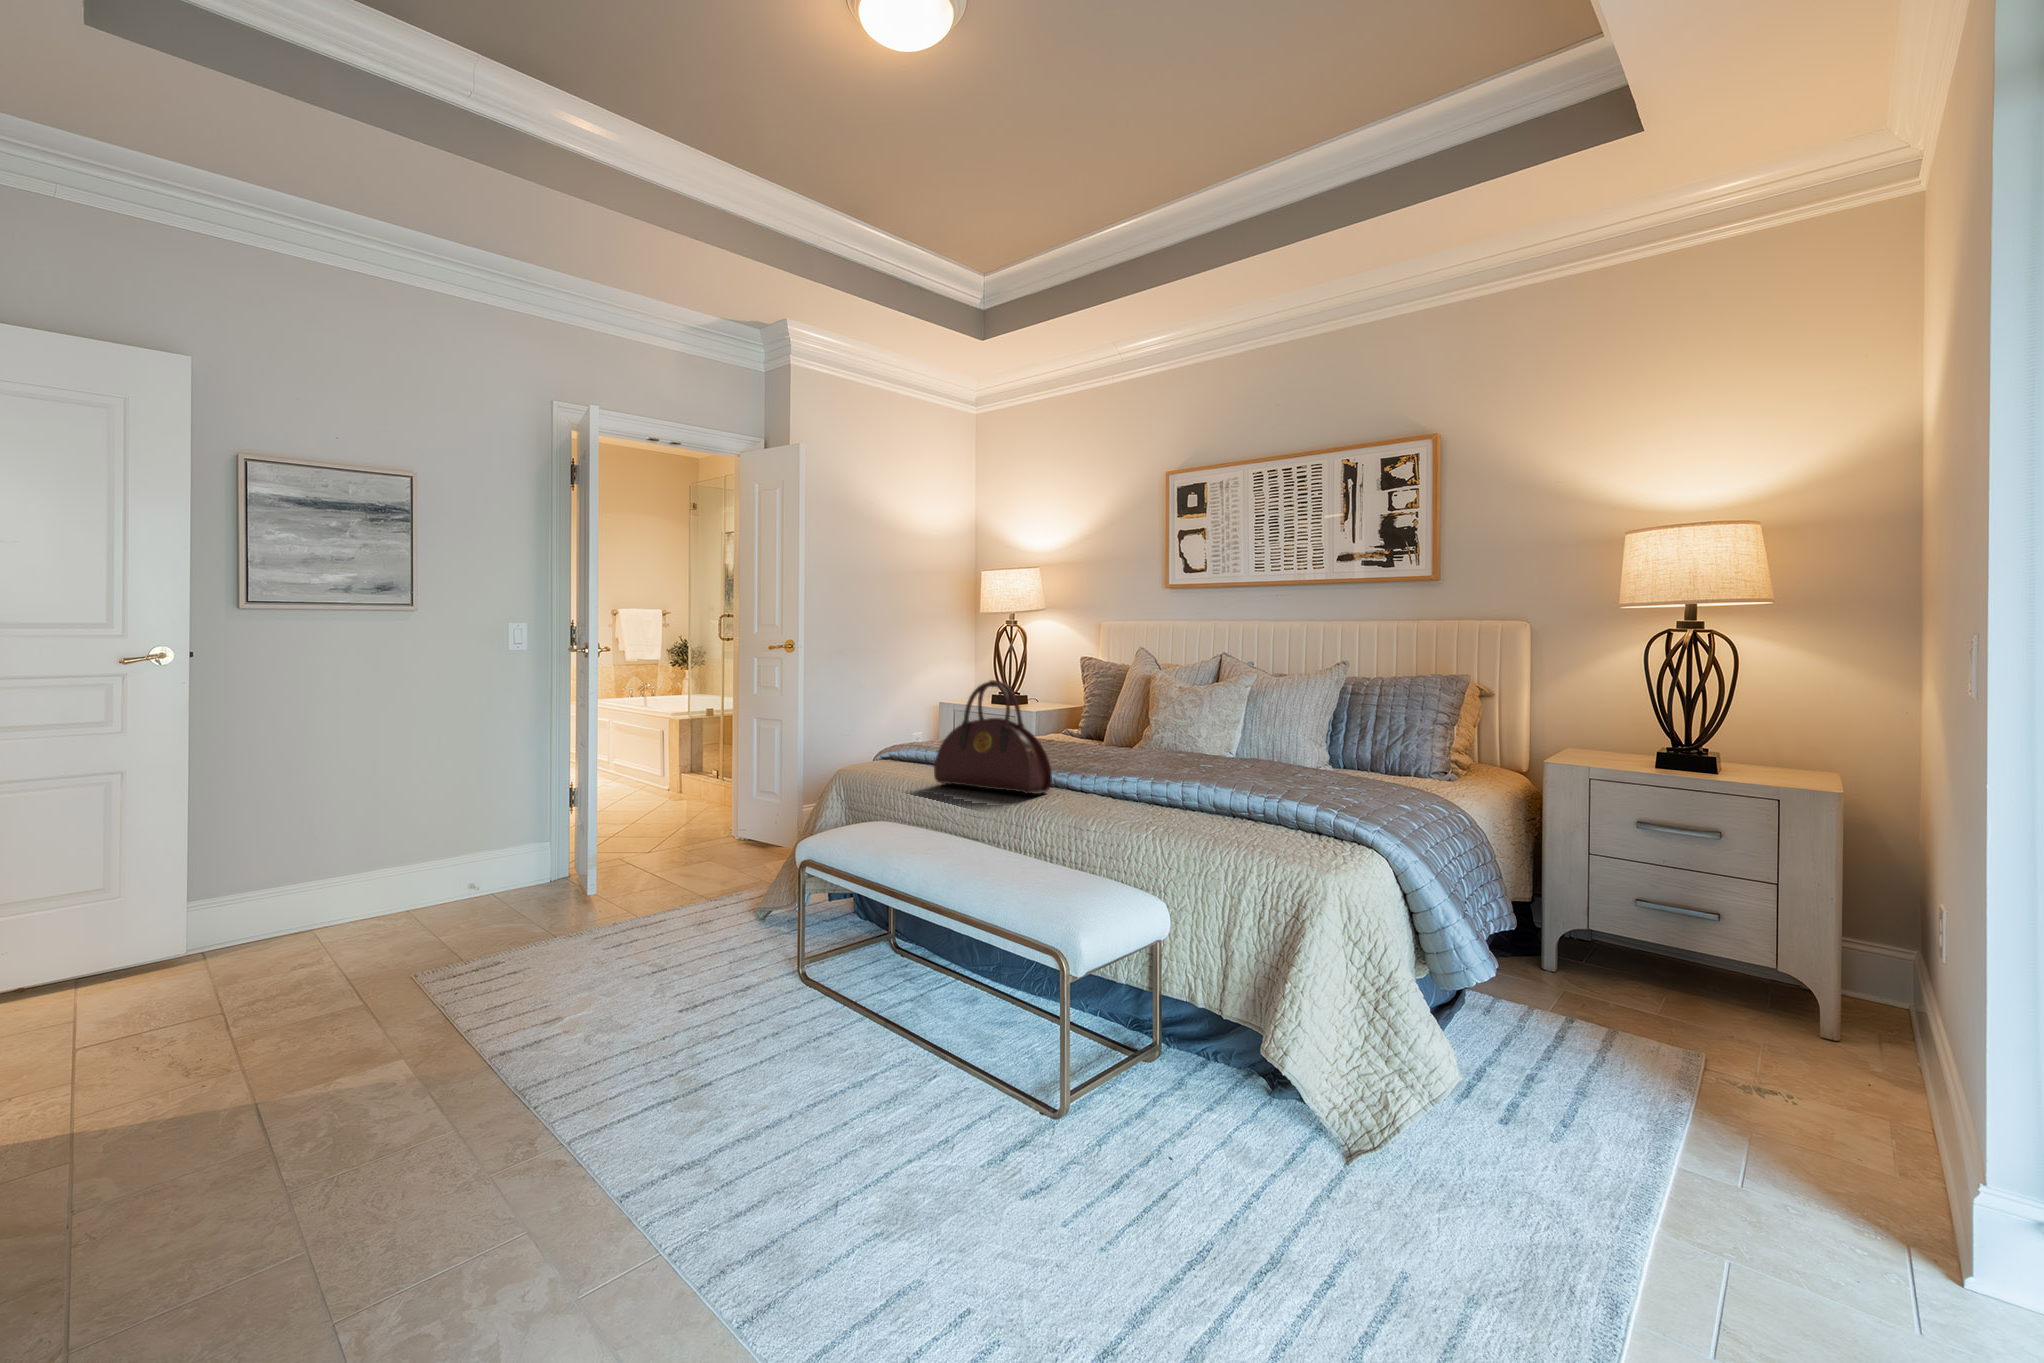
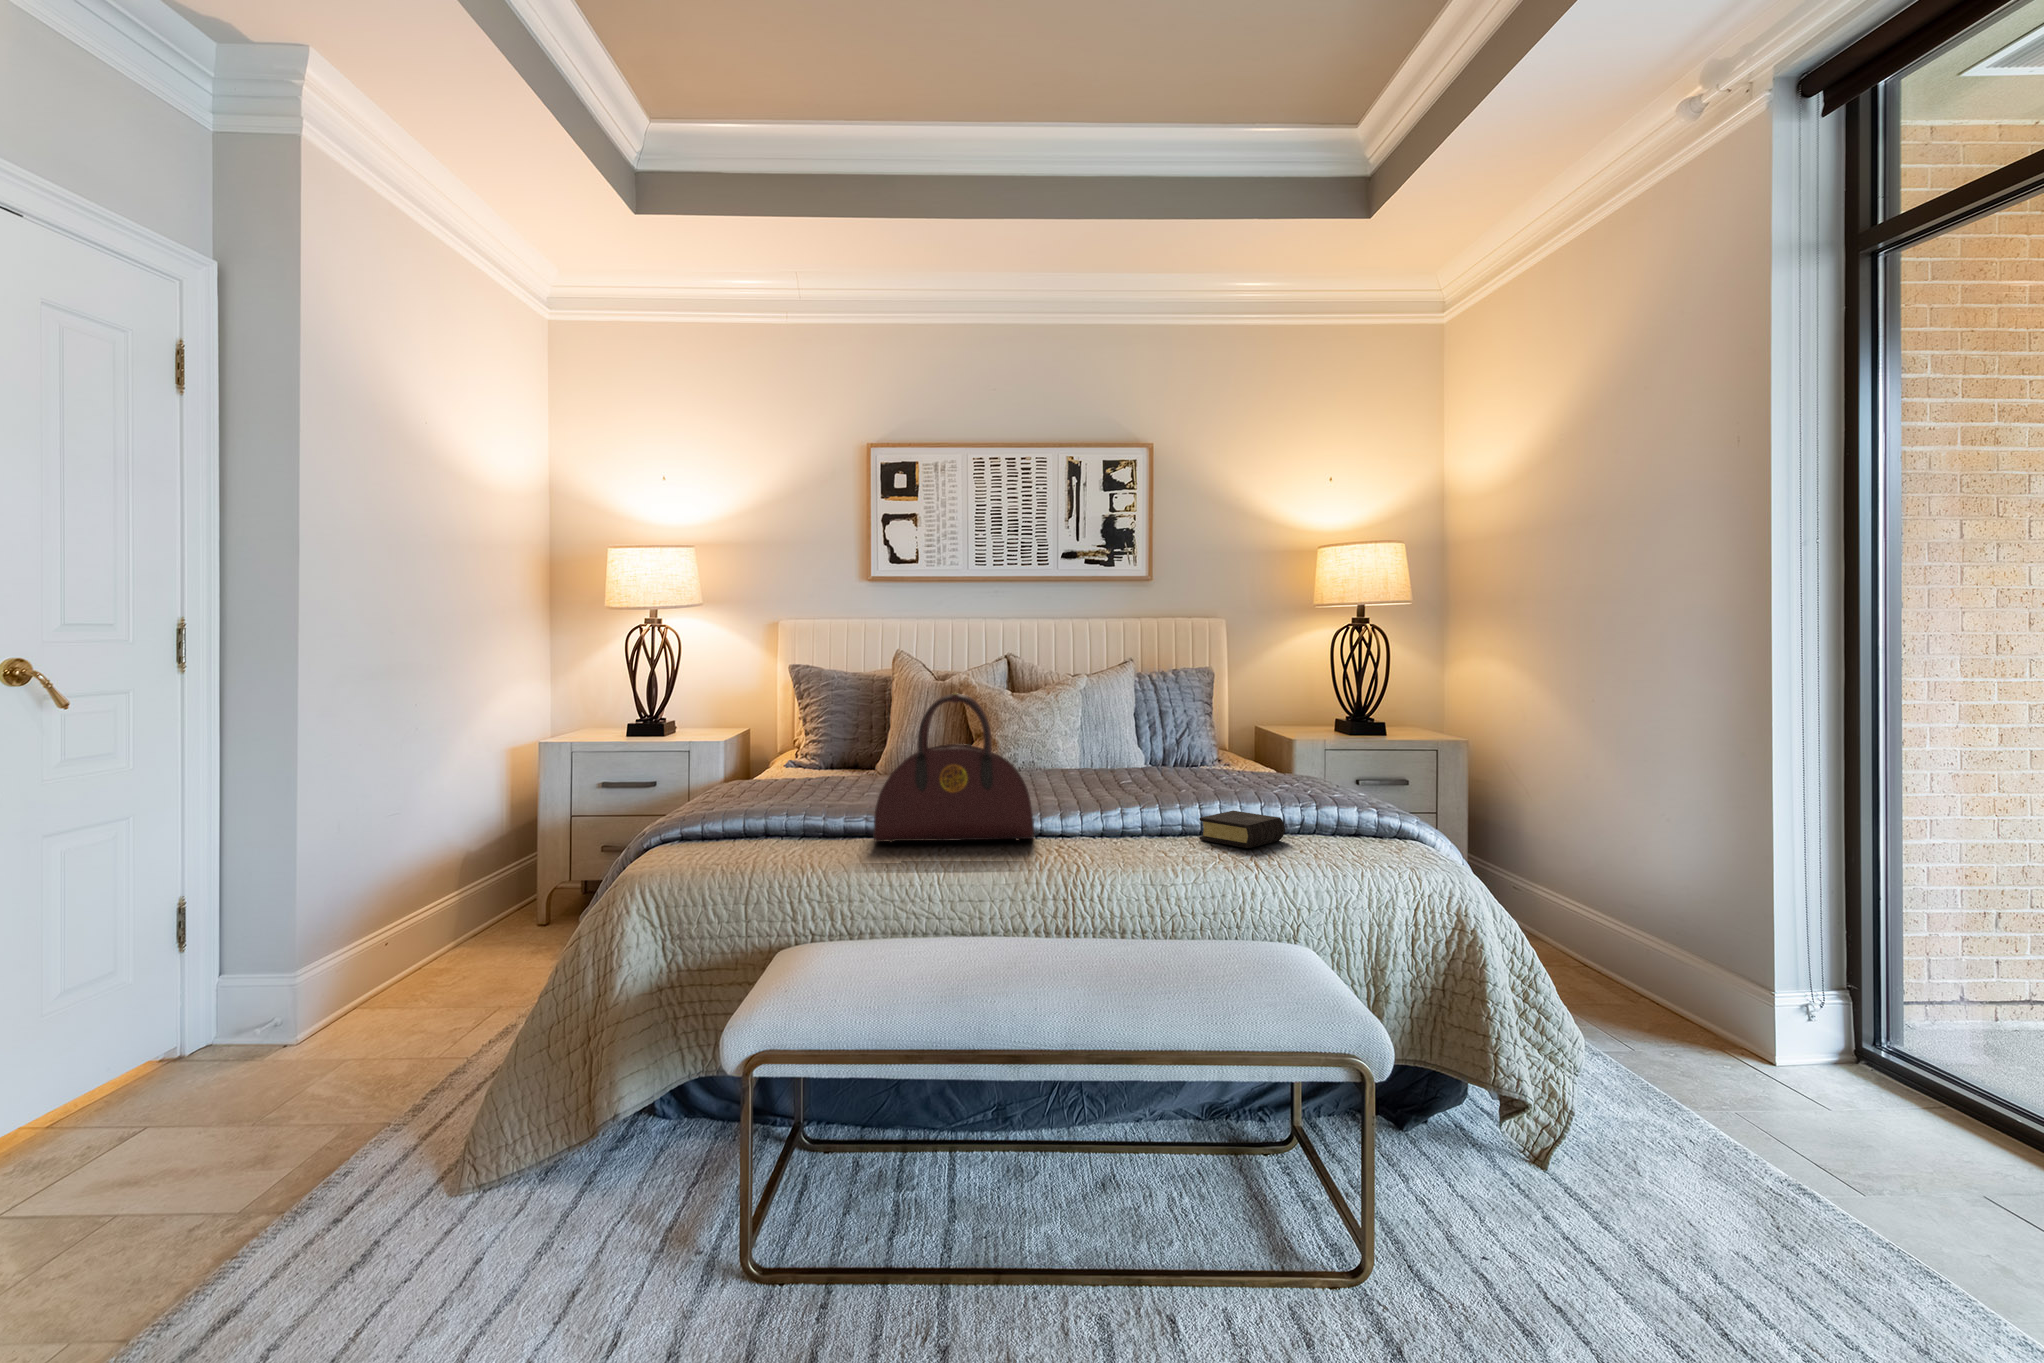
book: none [1156,792,1219,821] -> present [1199,811,1285,848]

